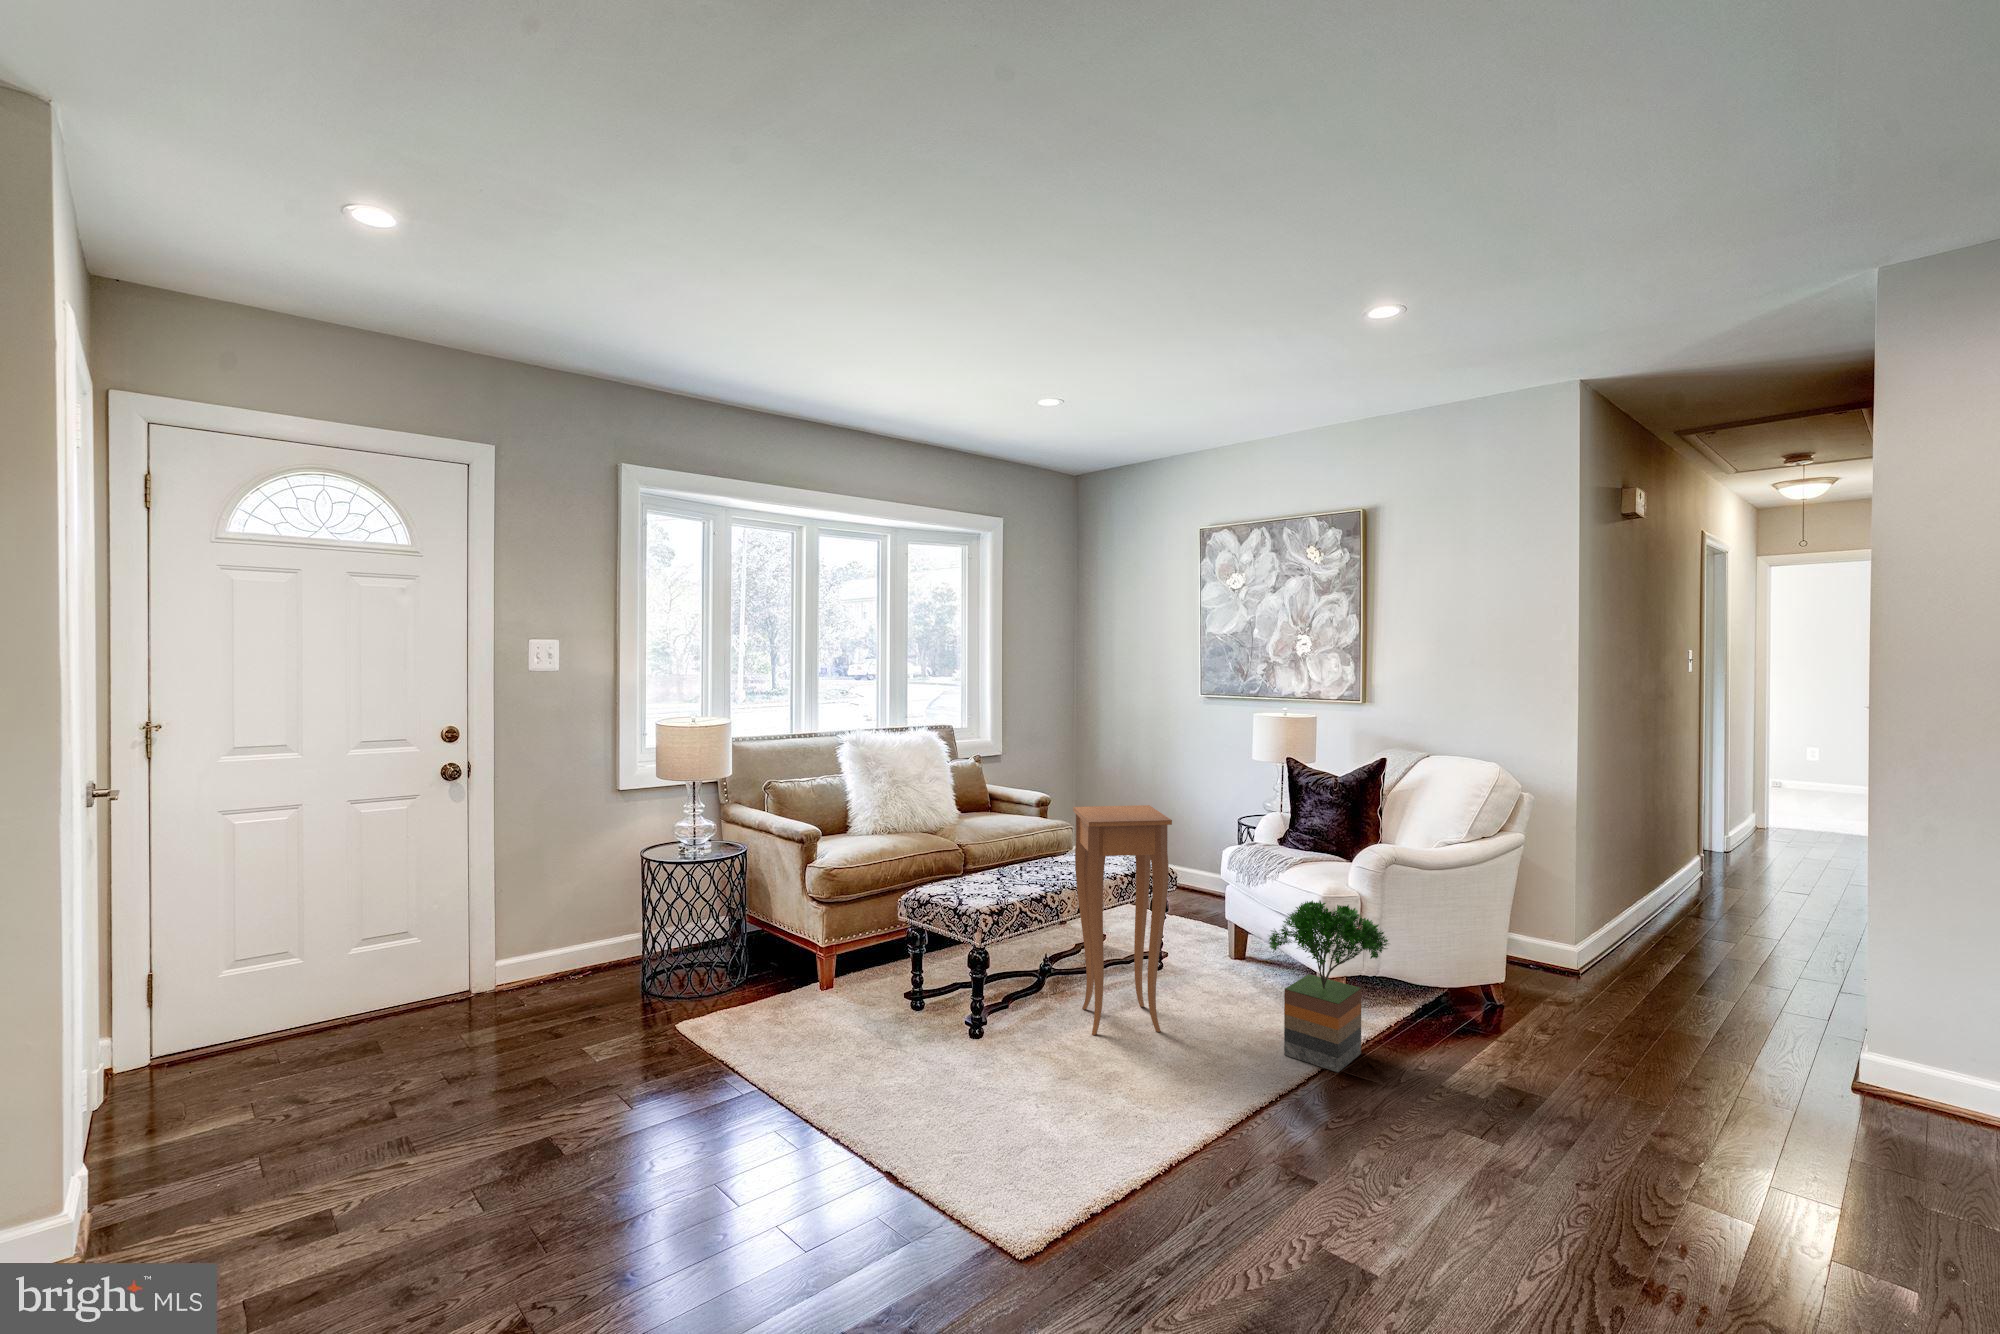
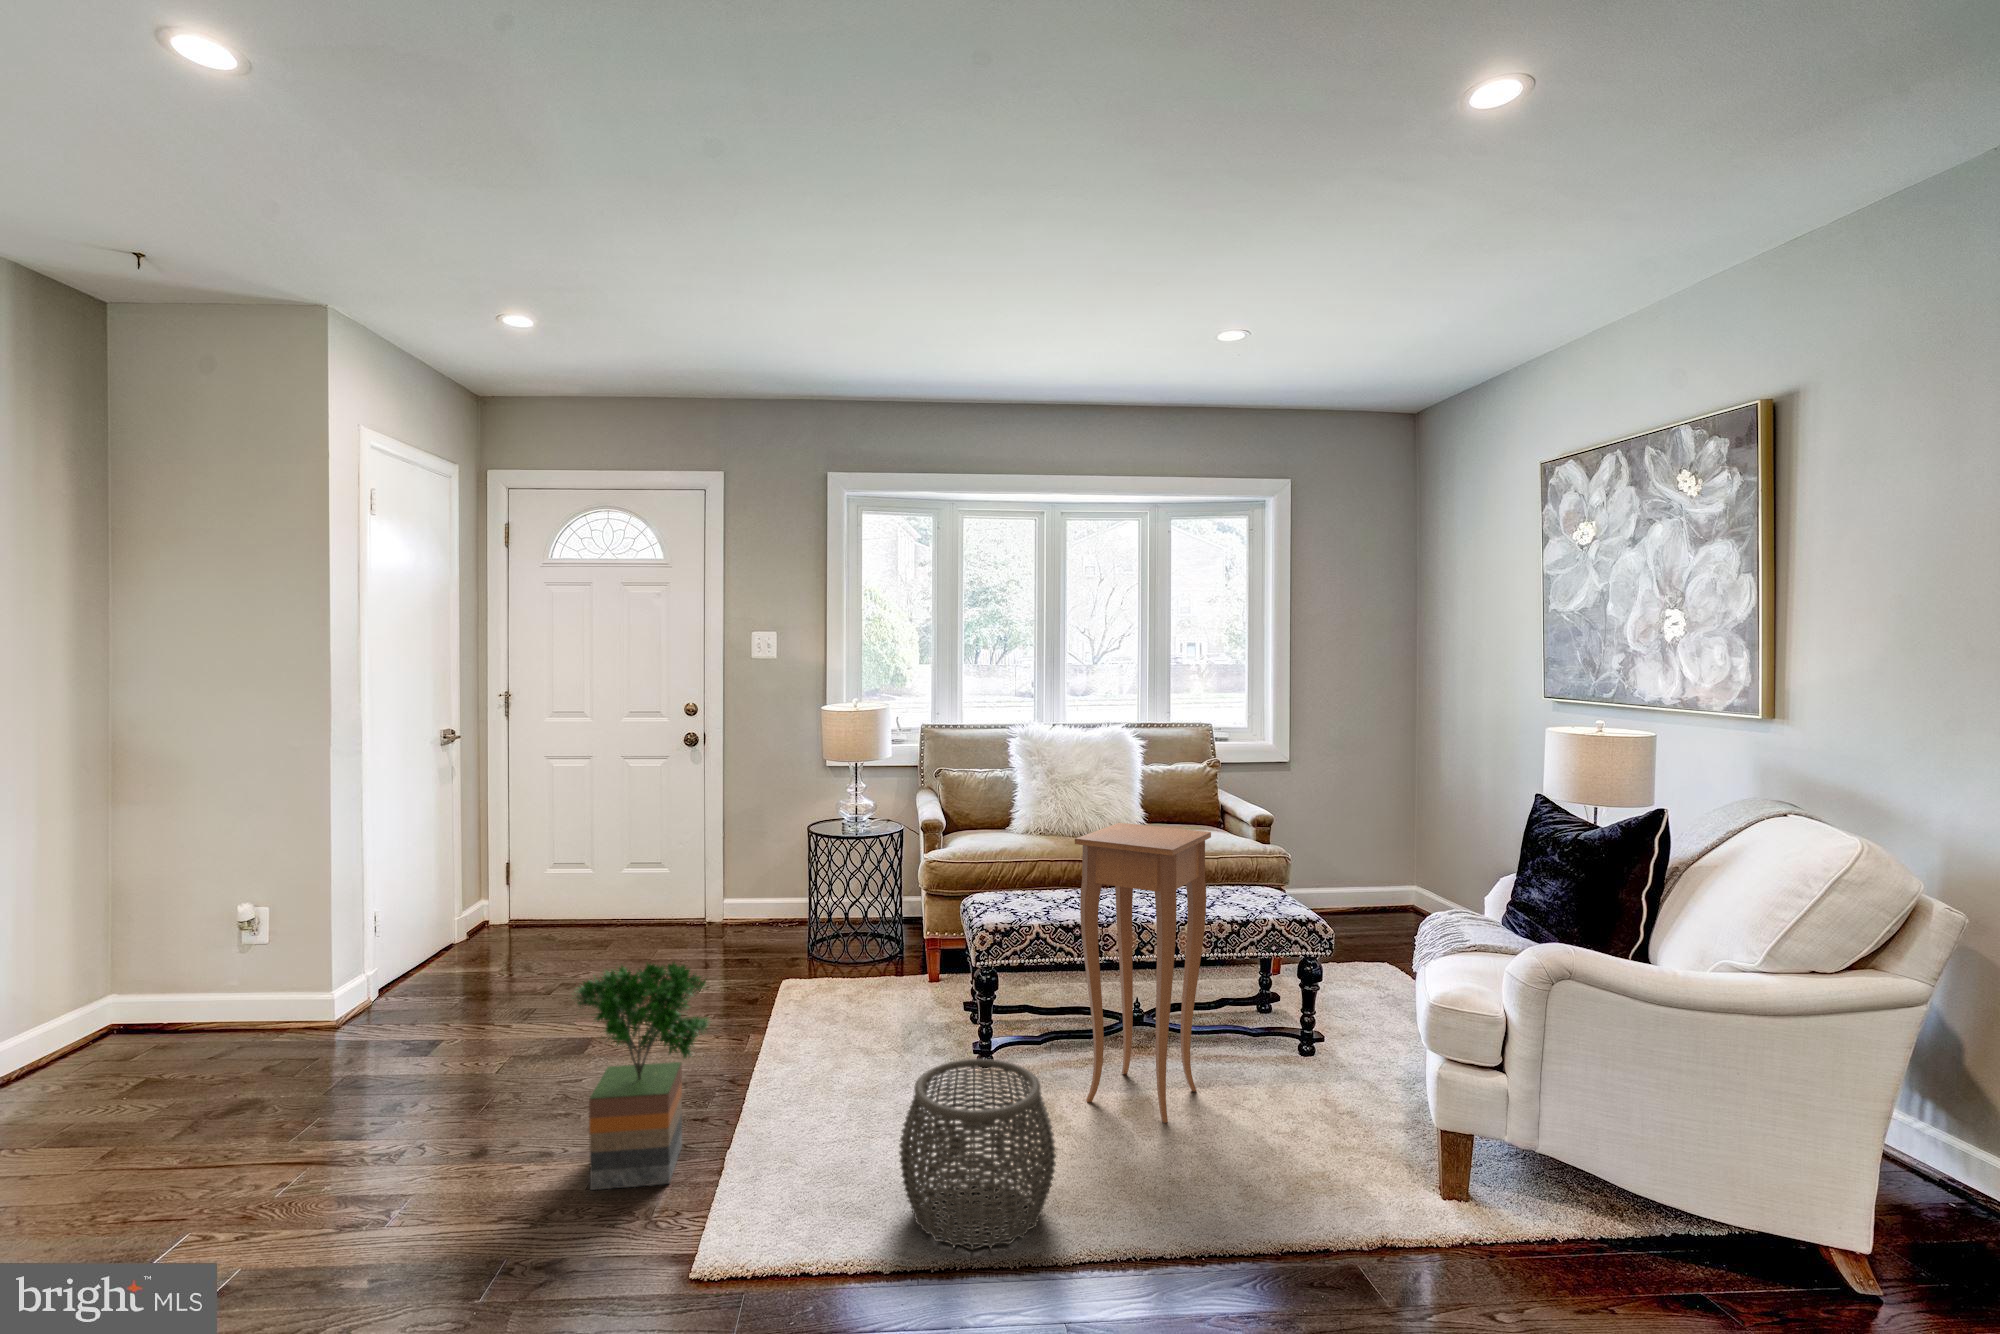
potted tree: present [1269,900,1389,1072] -> present [573,962,709,1190]
woven basket: none [1094,1005,1221,1158] -> present [899,1059,1056,1250]

